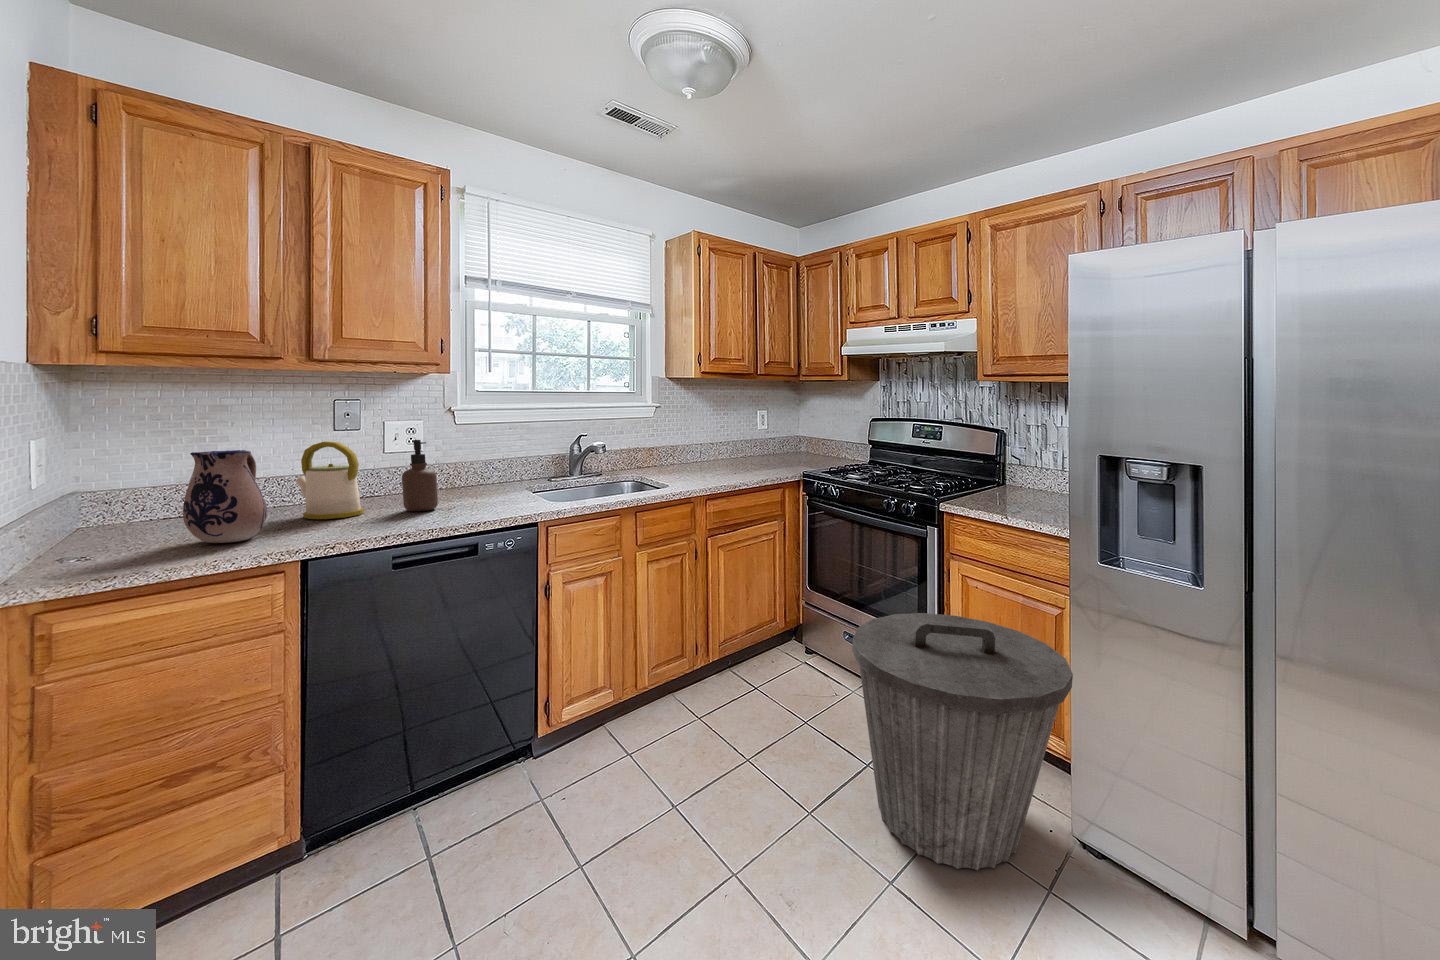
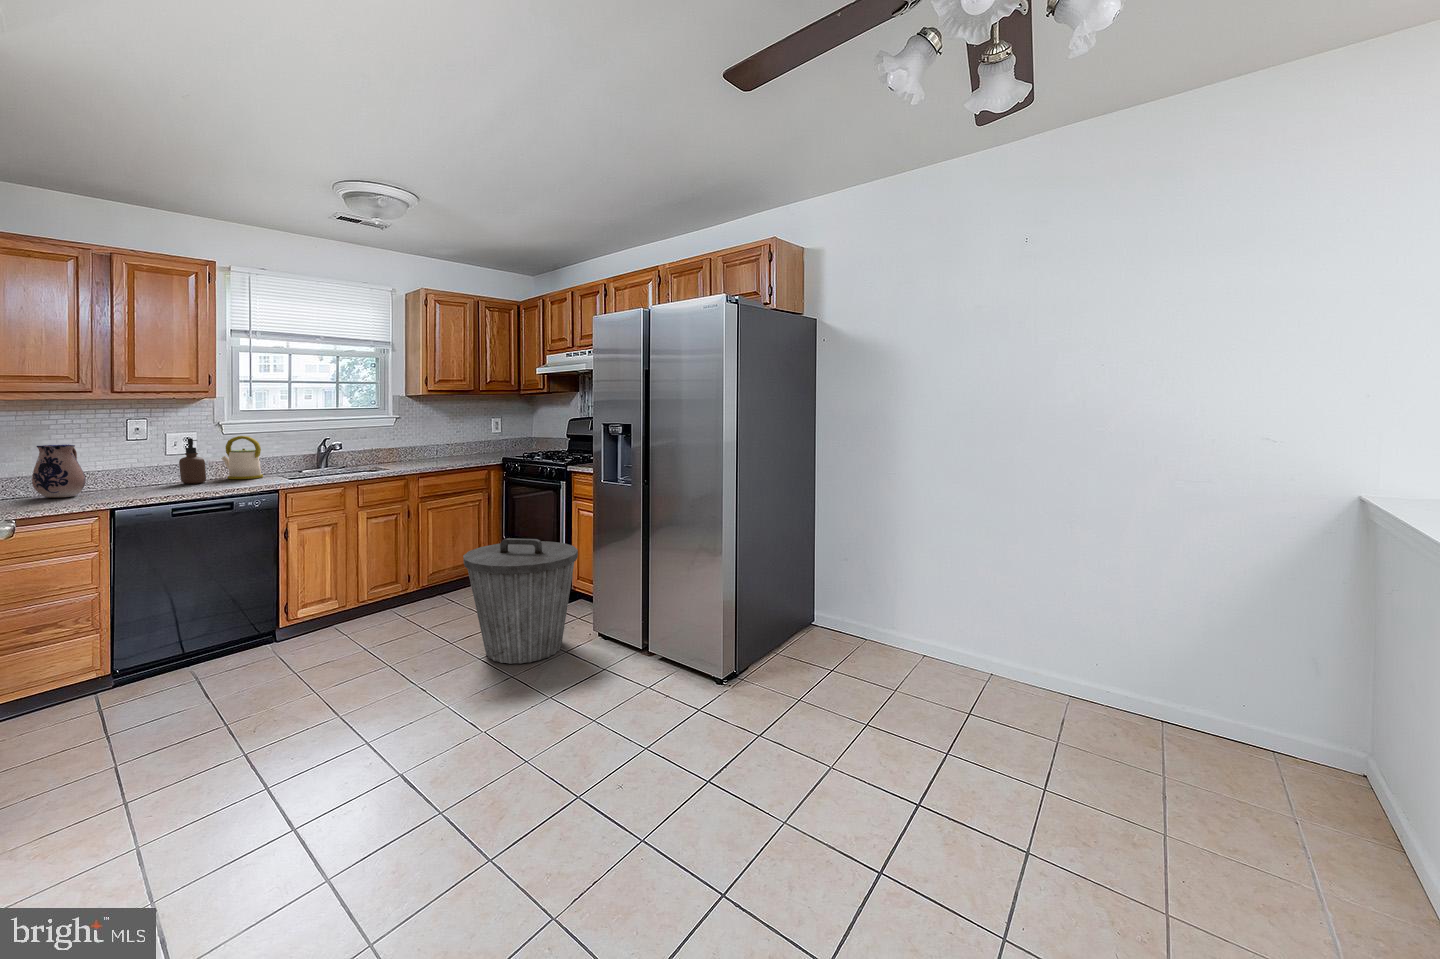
kettle: present [295,441,364,519] -> present [221,436,263,479]

